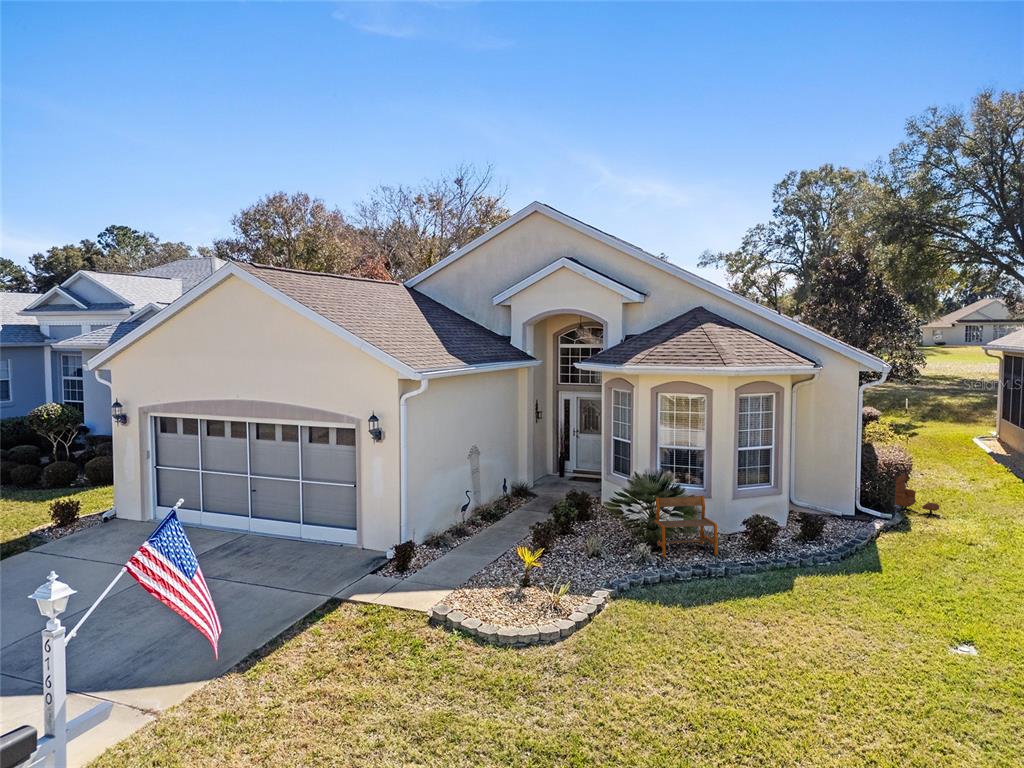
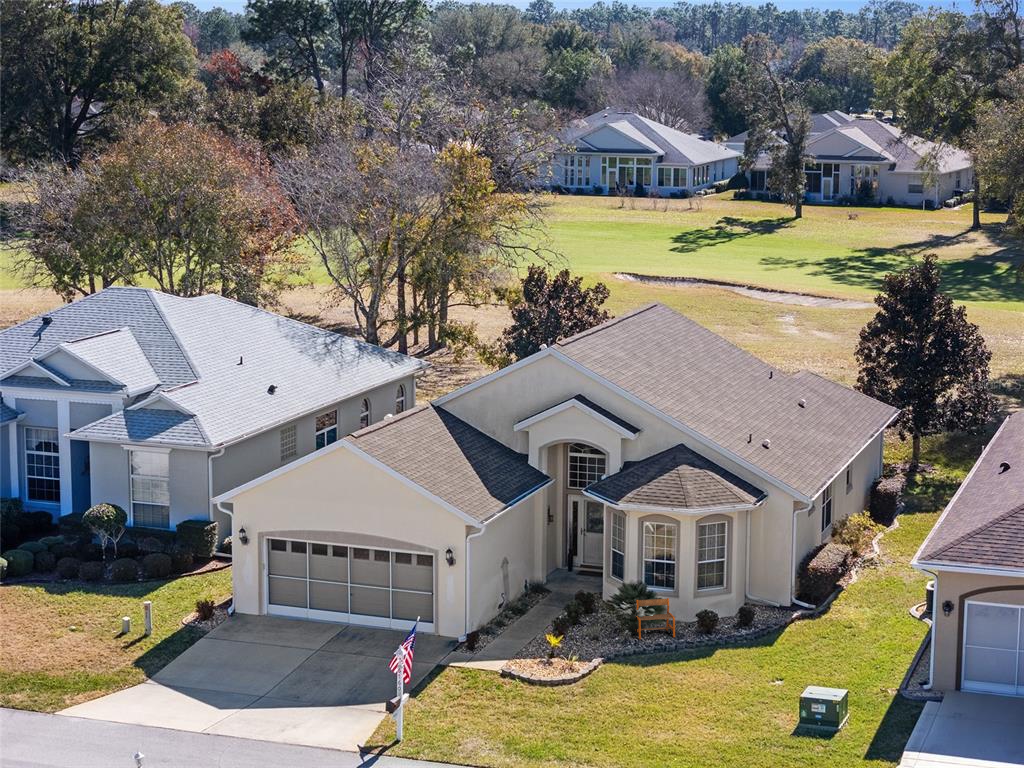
lounge chair: present [895,475,940,519] -> none [818,577,847,610]

